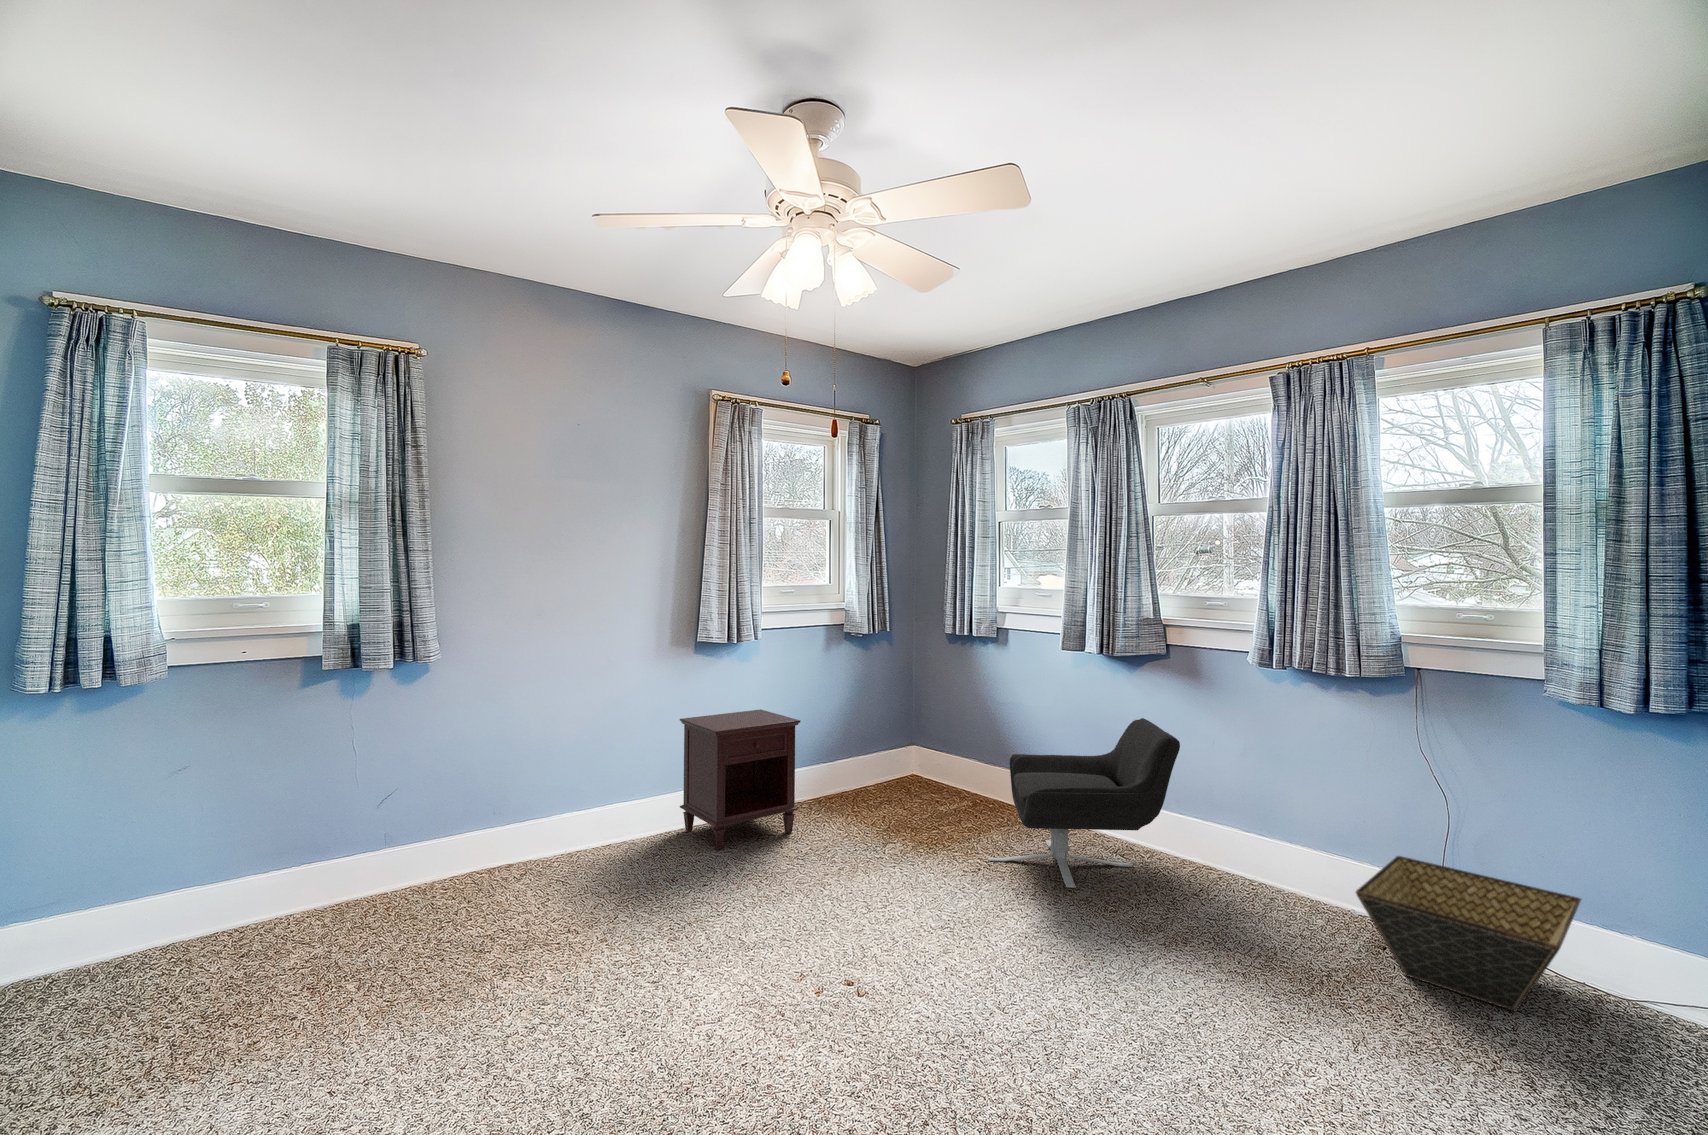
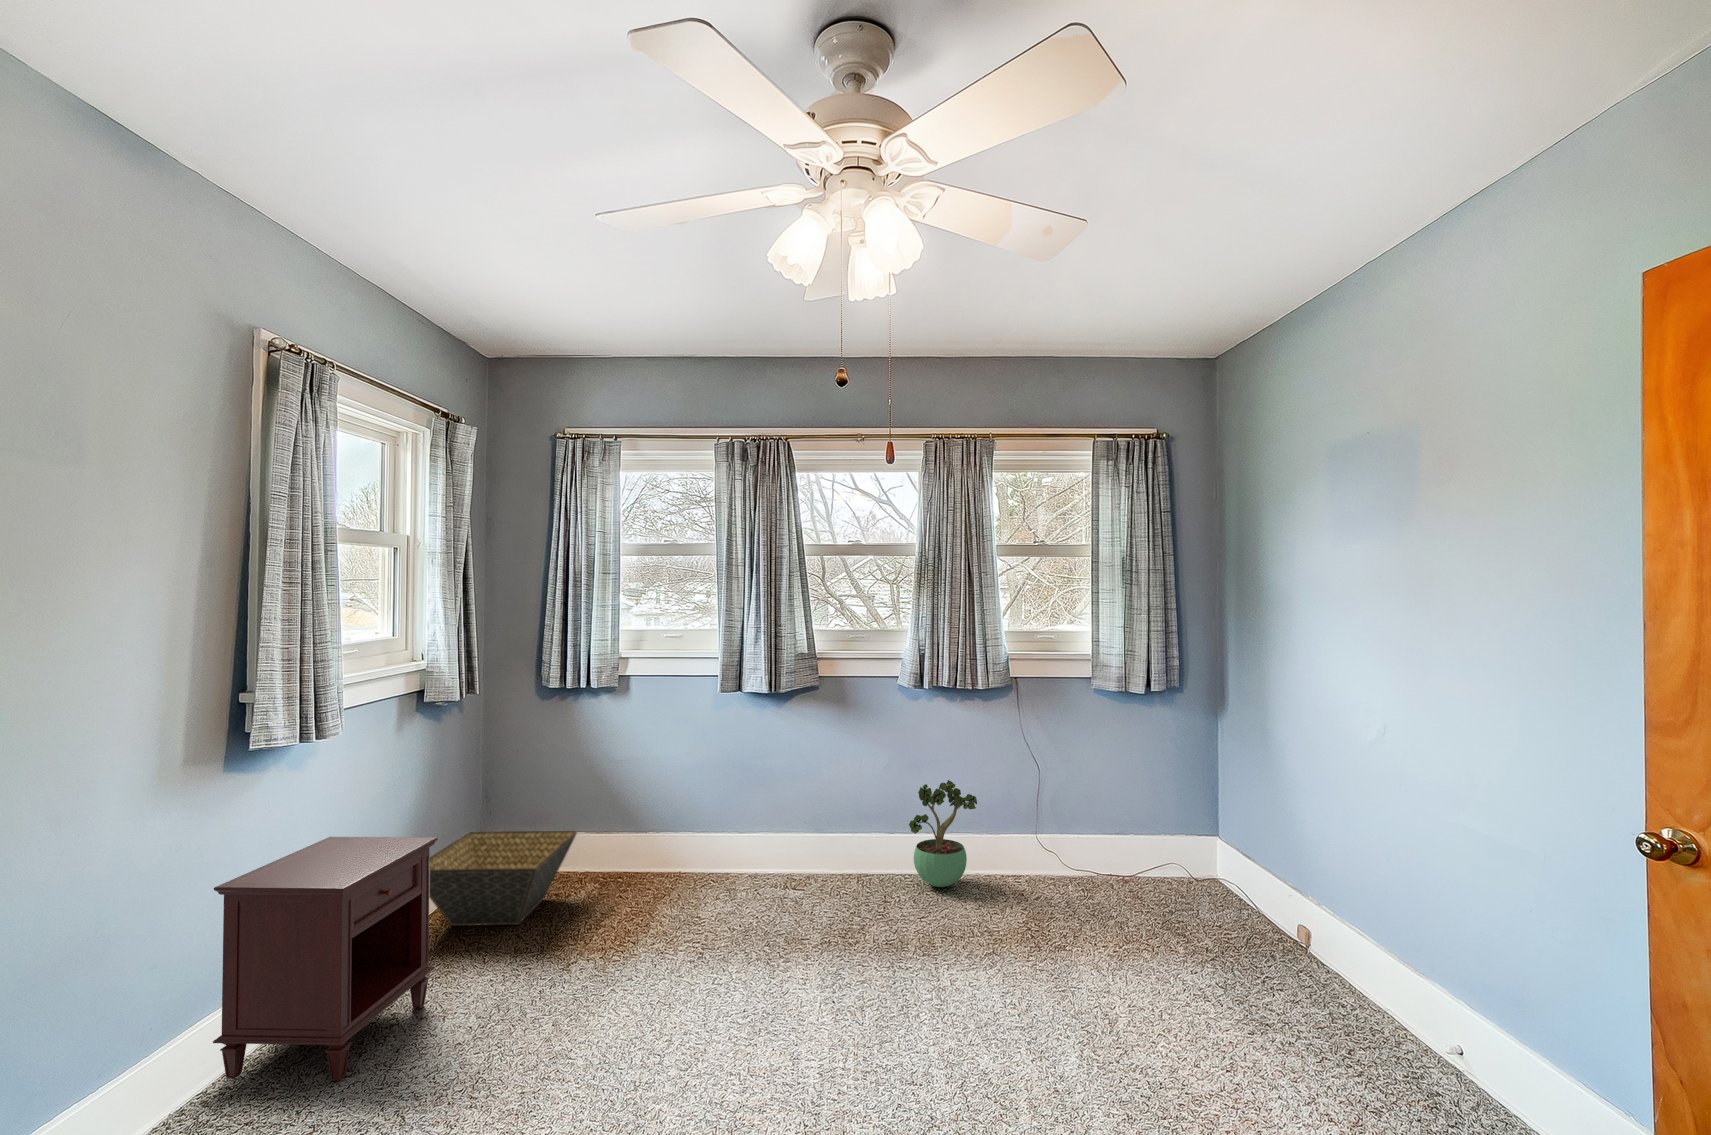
lounge chair: present [988,718,1180,888] -> none [682,751,874,942]
potted plant: none [1238,777,1330,903] -> present [909,780,977,887]
basket: present [1355,856,1581,1012] -> present [429,831,577,926]

